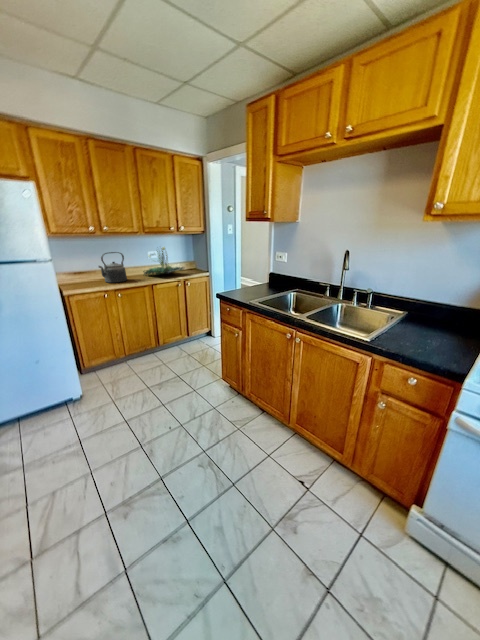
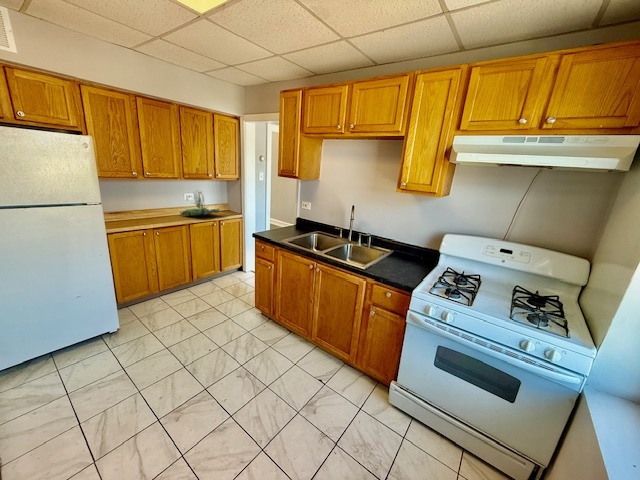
kettle: present [99,252,127,283] -> none [138,194,165,222]

